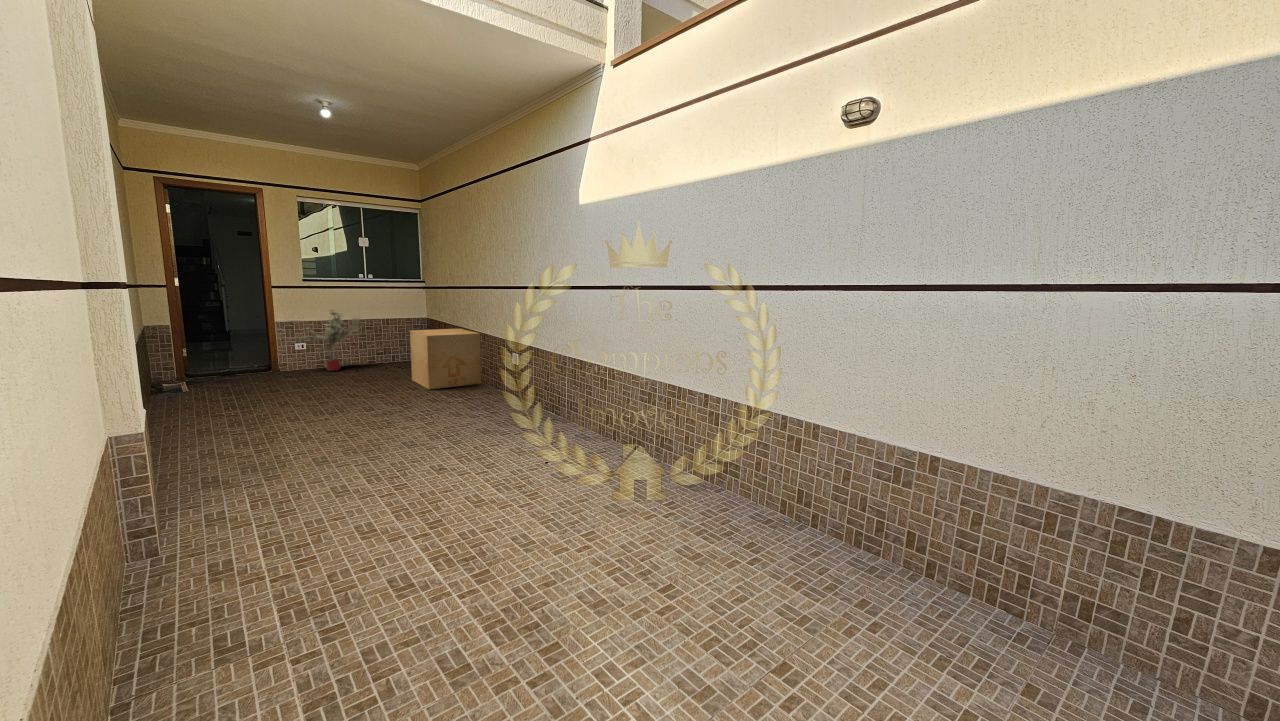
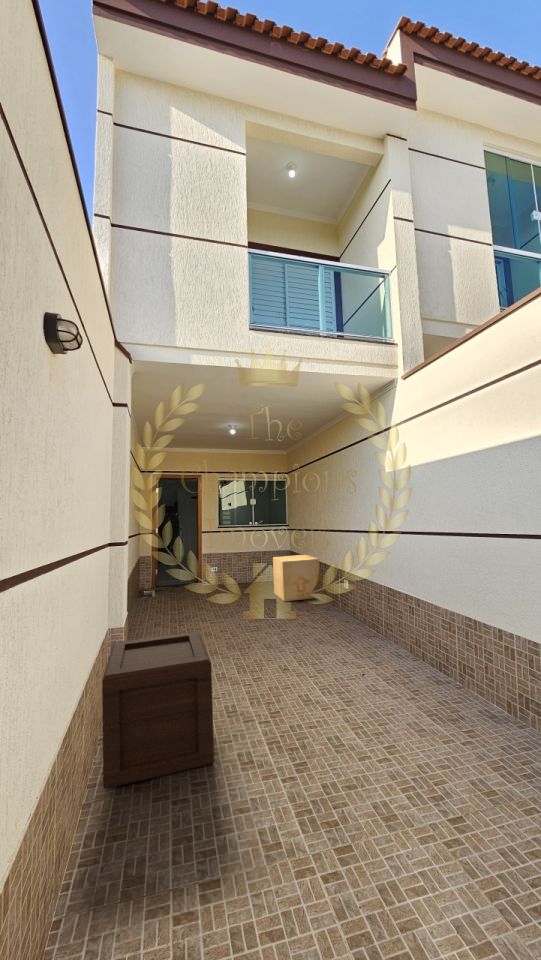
potted tree: present [302,310,359,371] -> none [210,542,244,585]
wooden crate: none [112,424,351,677] -> present [102,631,214,789]

